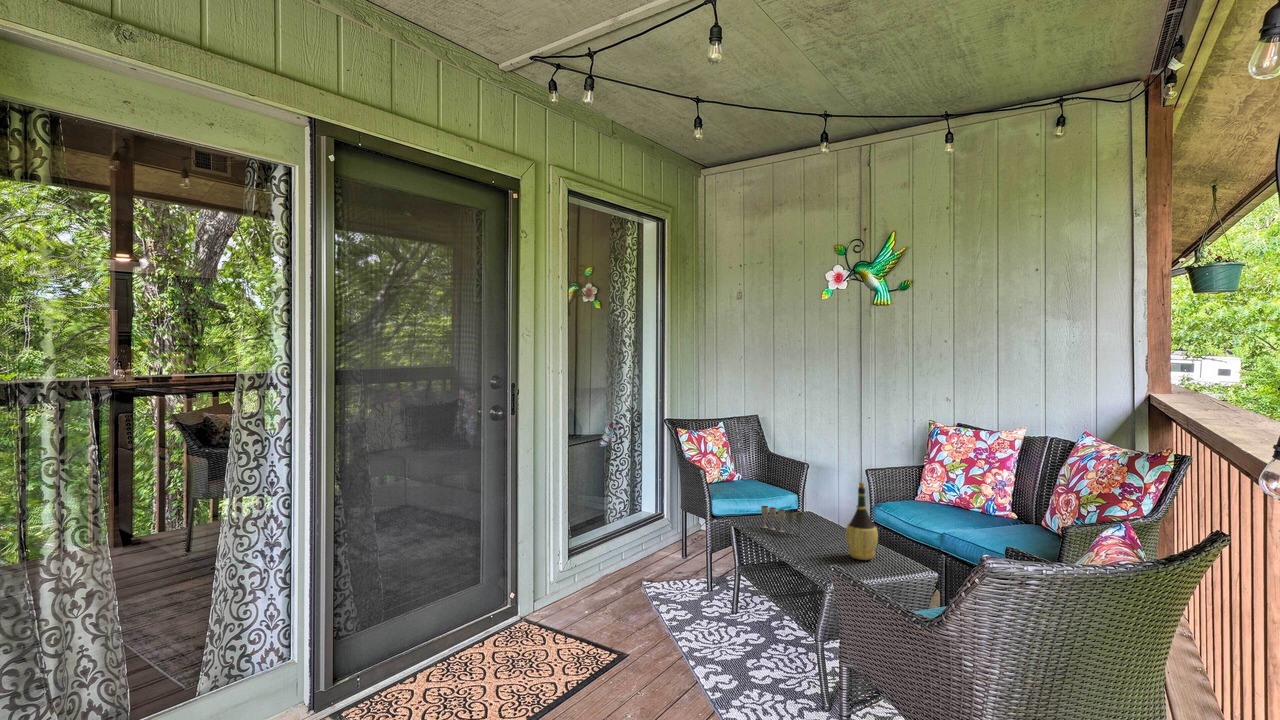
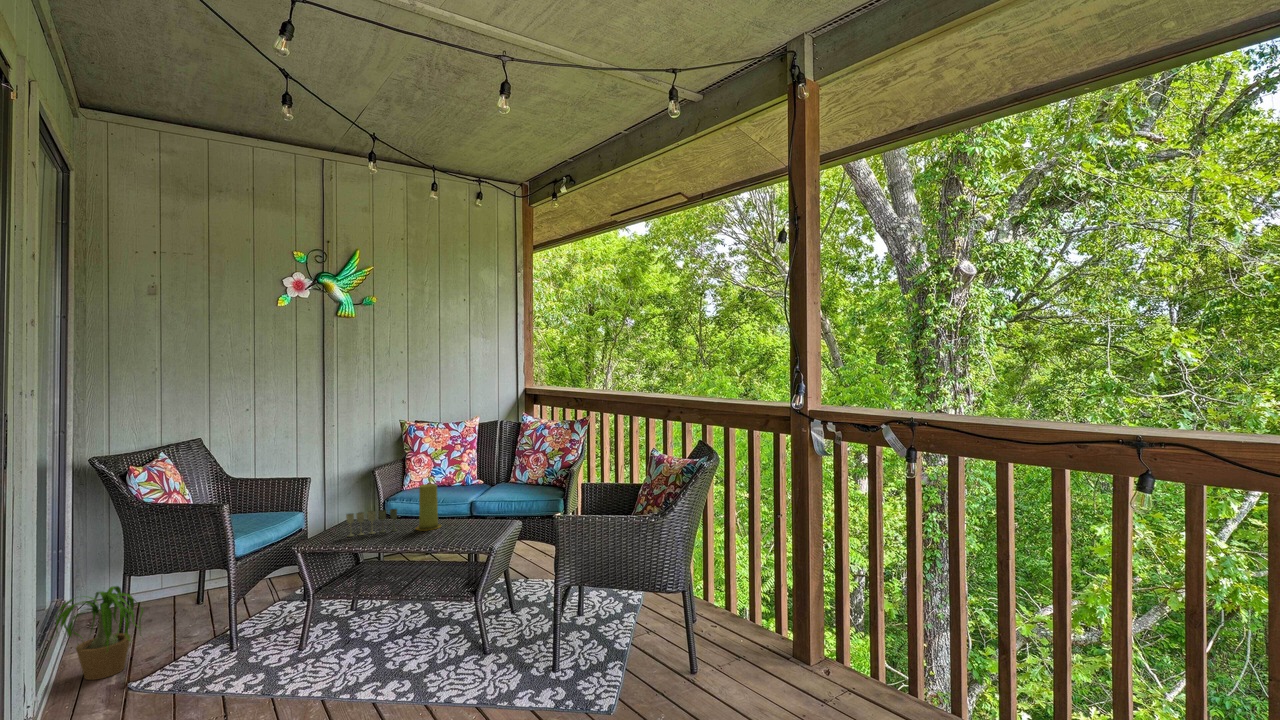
wine bottle: present [846,482,878,560] -> none [457,461,483,526]
candle: none [813,496,841,549] -> present [416,484,441,530]
potted plant: none [607,511,670,573] -> present [55,586,143,680]

